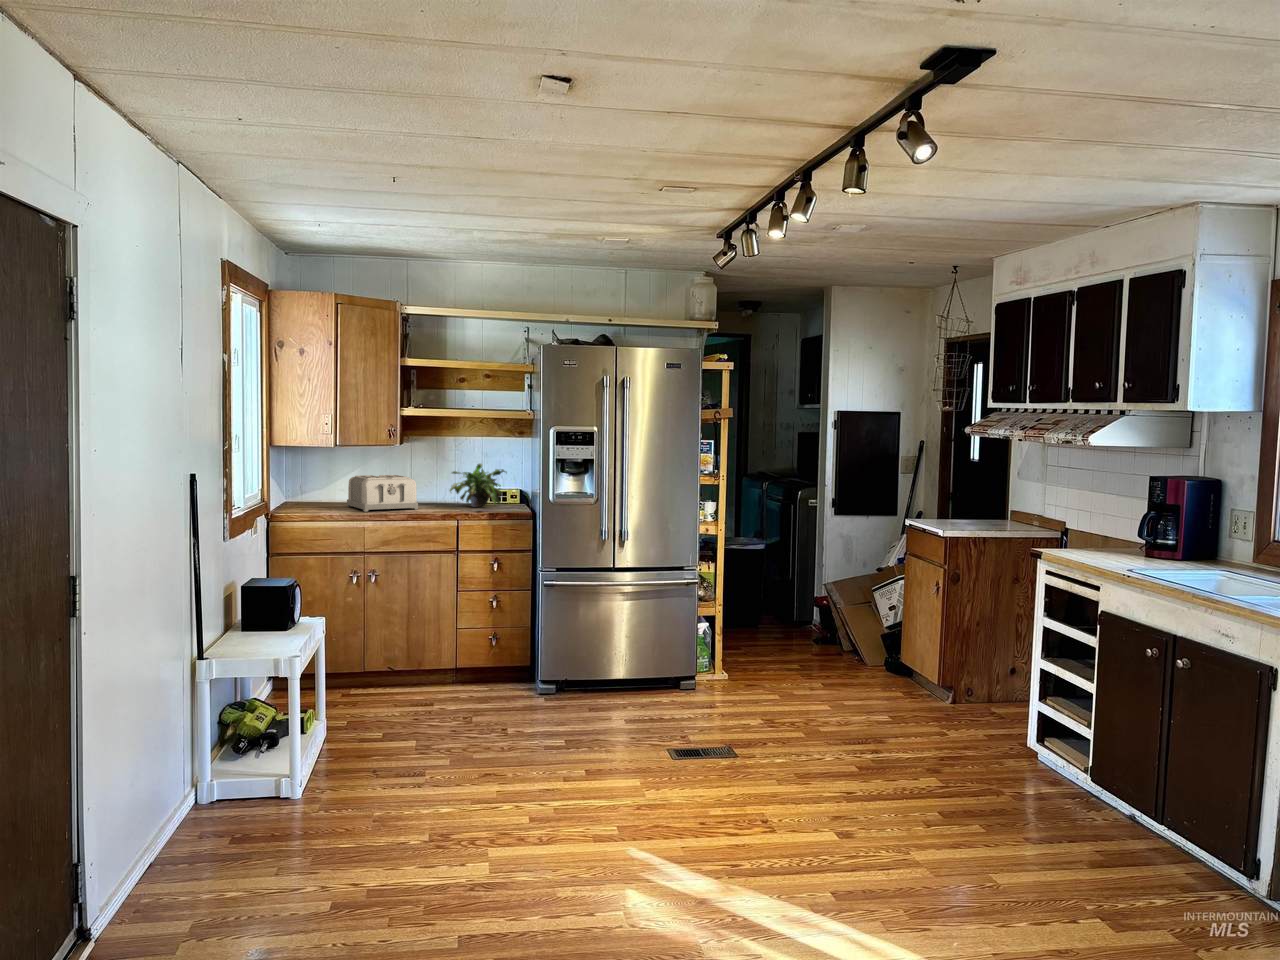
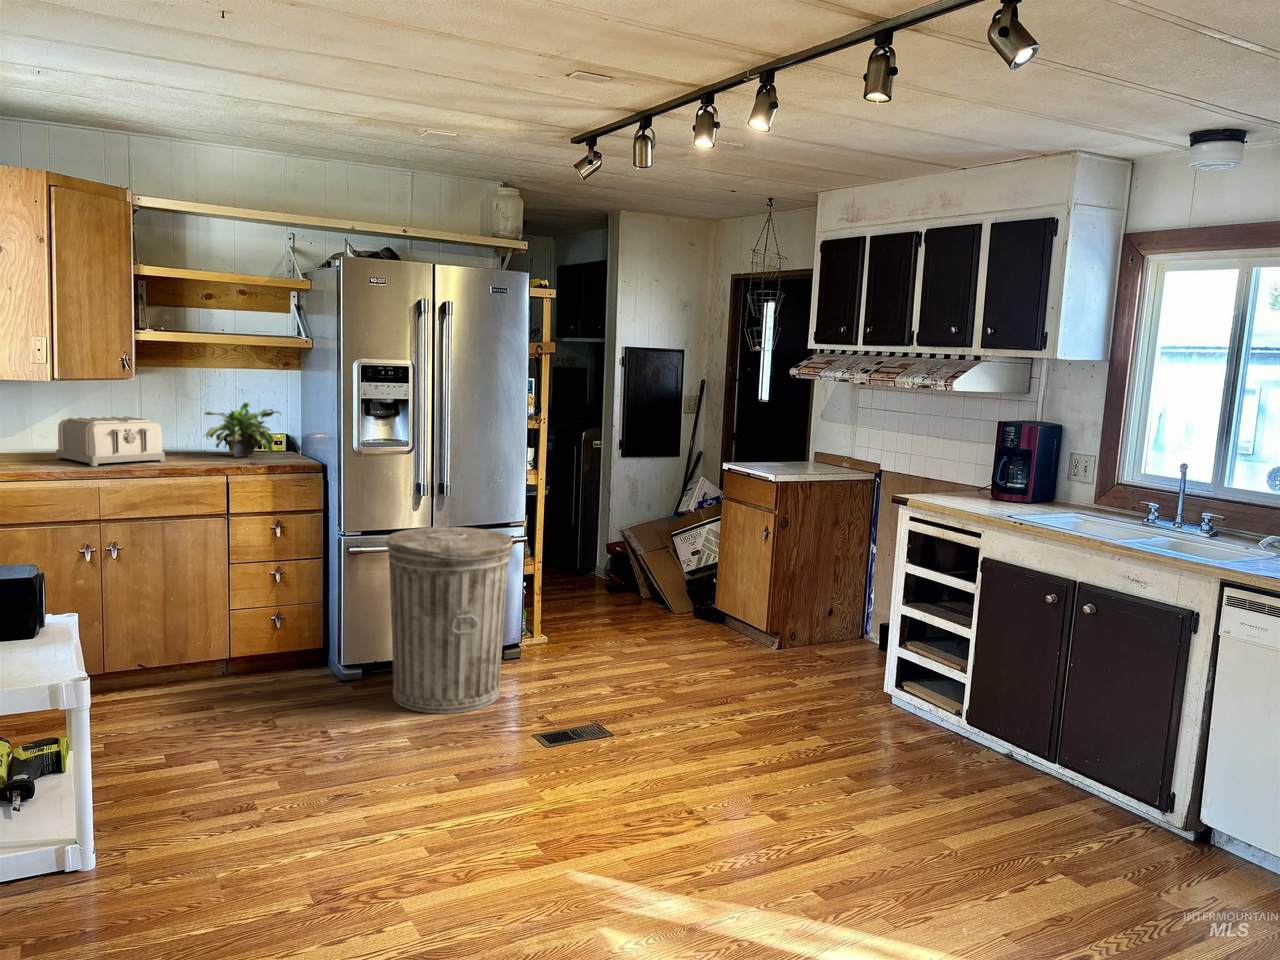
trash can: none [564,568,671,726] -> present [385,527,513,714]

